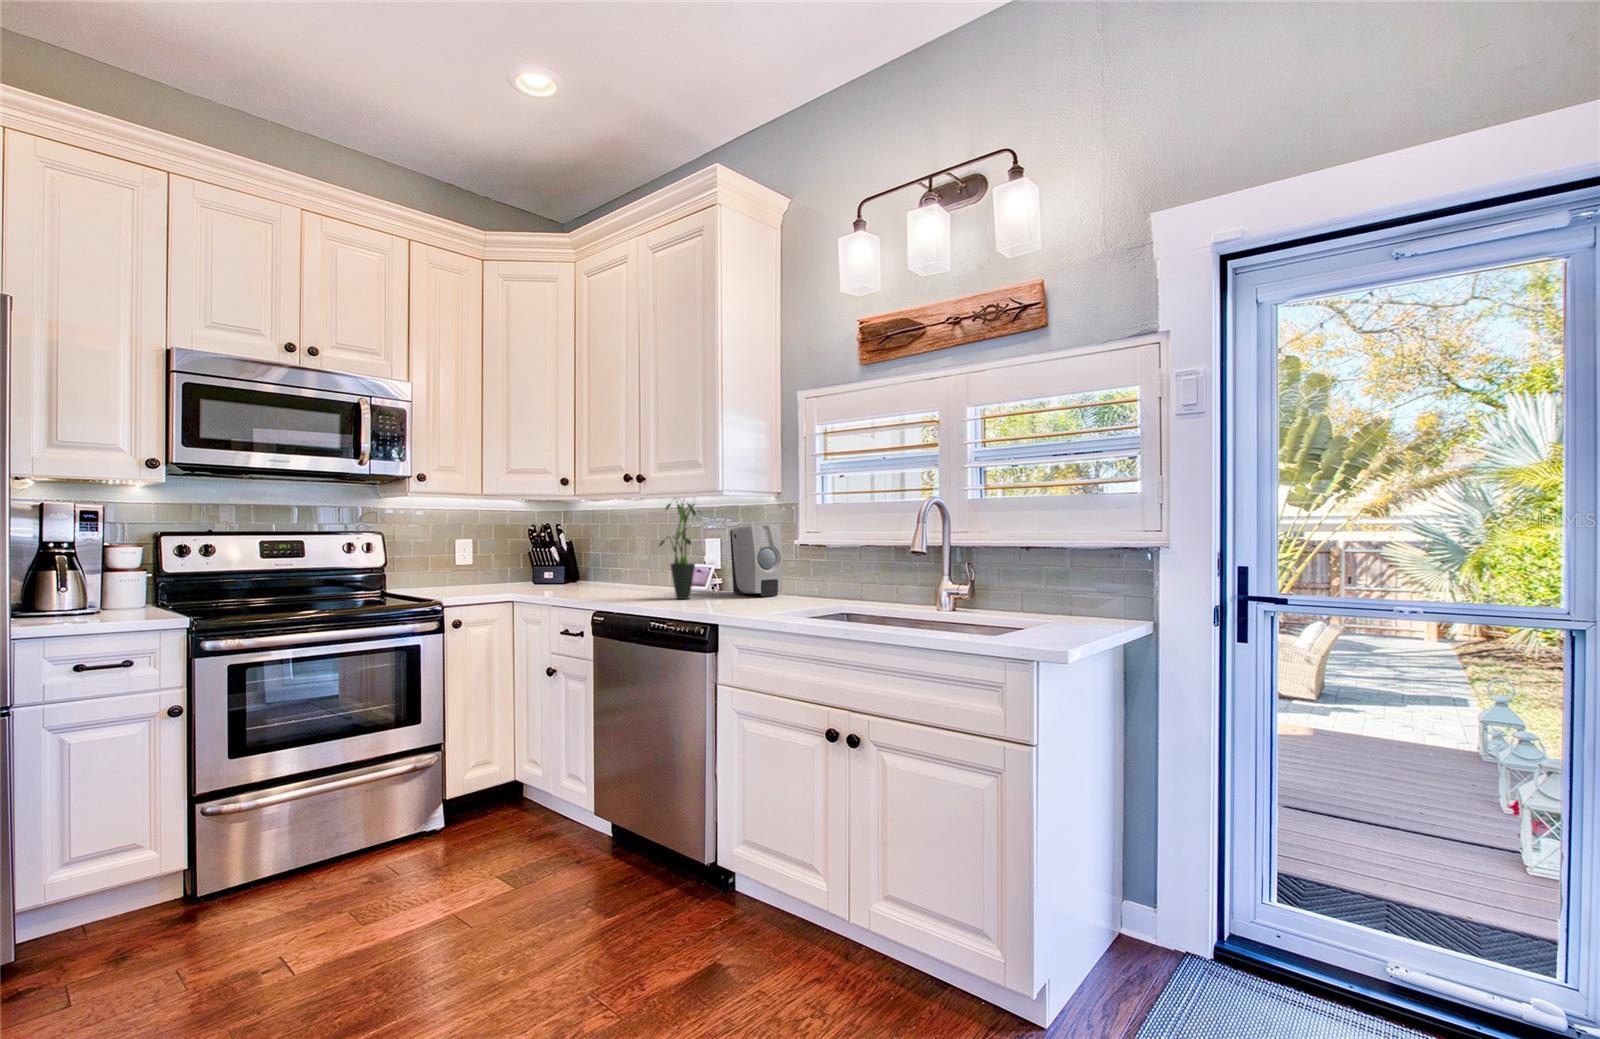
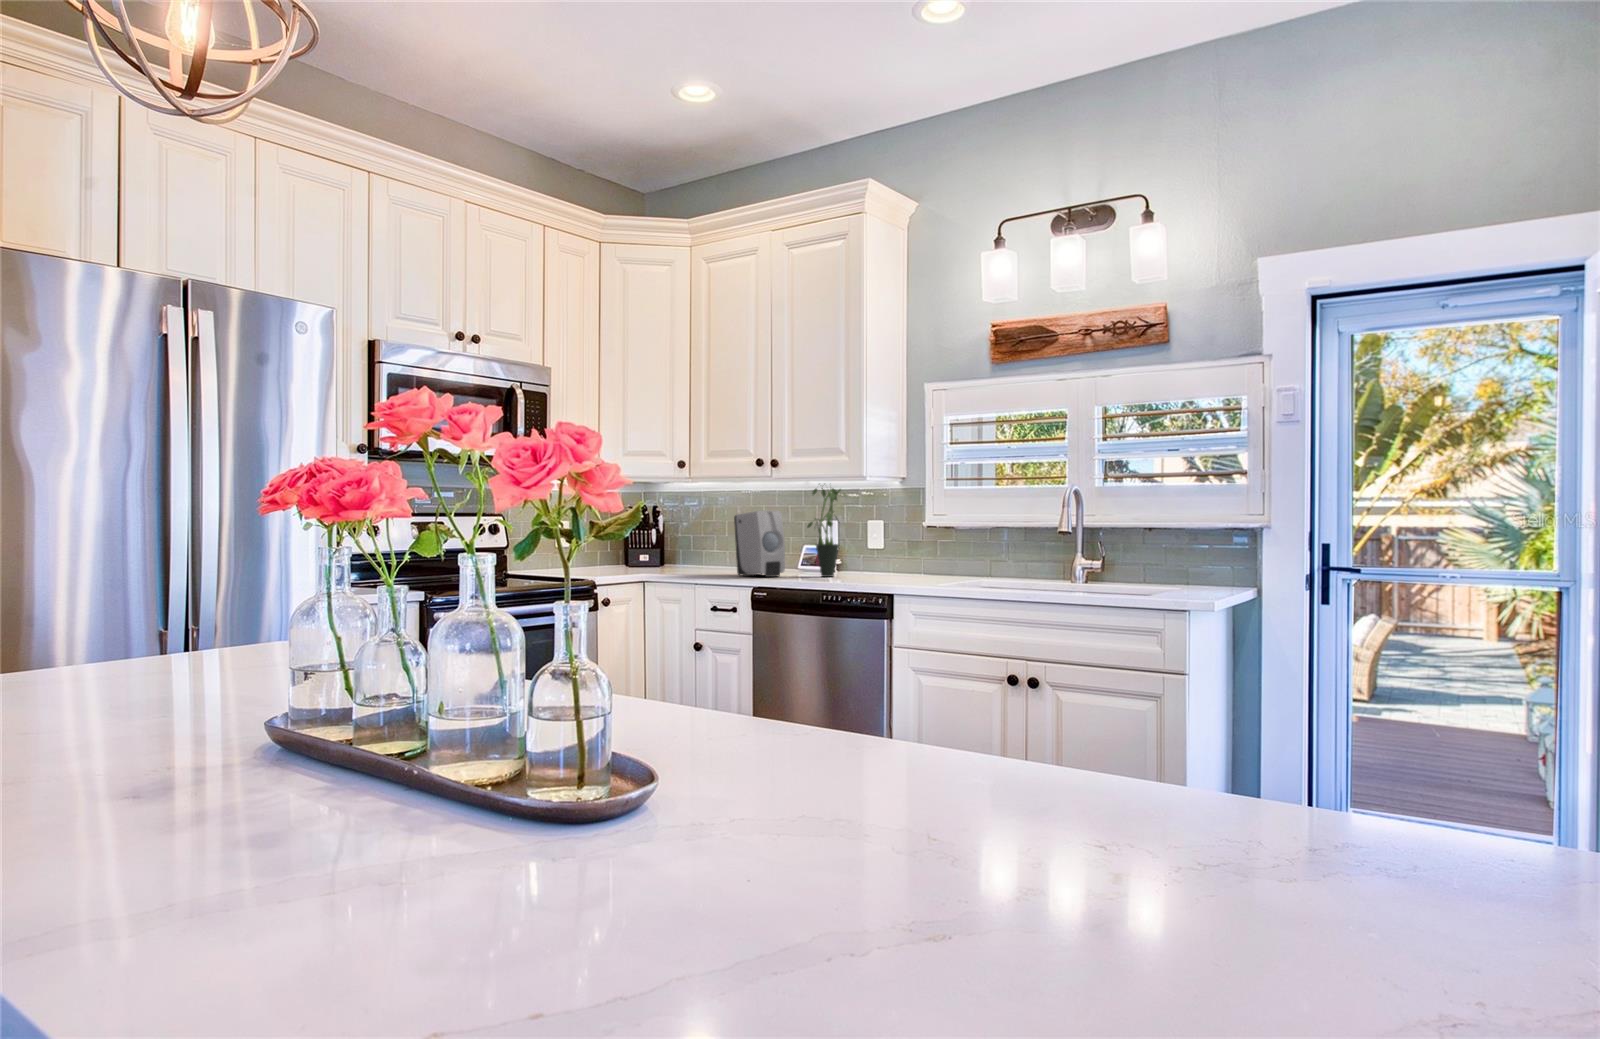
soap dispenser: present [730,524,783,597] -> present [734,510,785,577]

